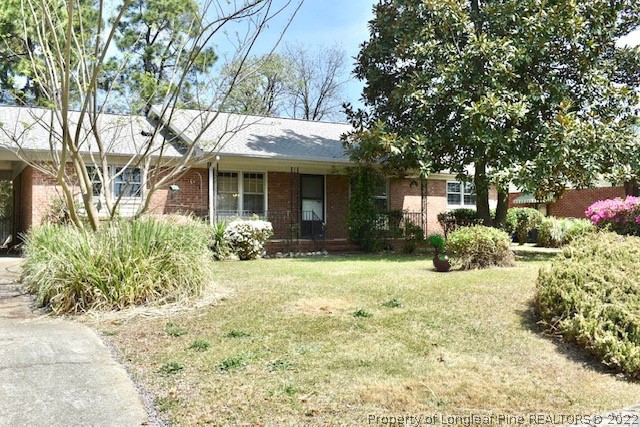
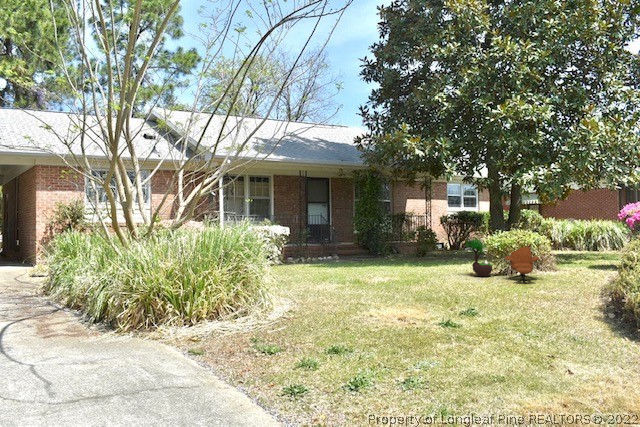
lounge chair: none [461,236,495,280] -> present [505,244,539,284]

